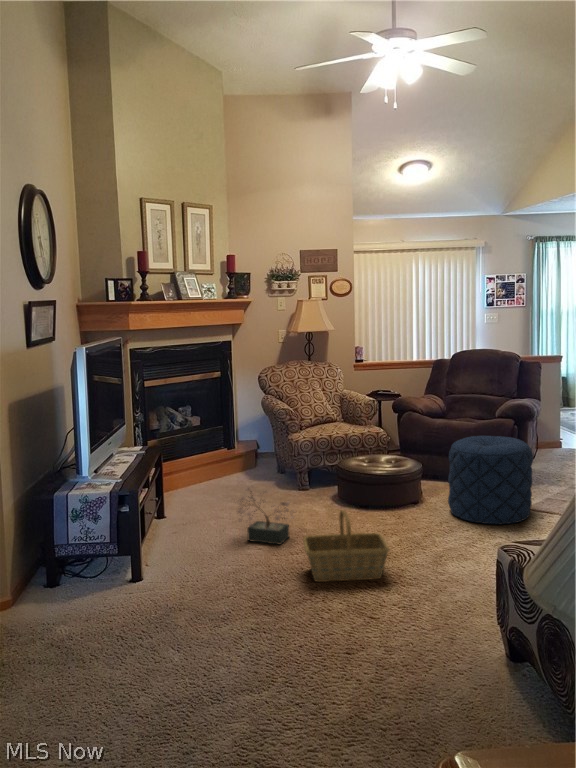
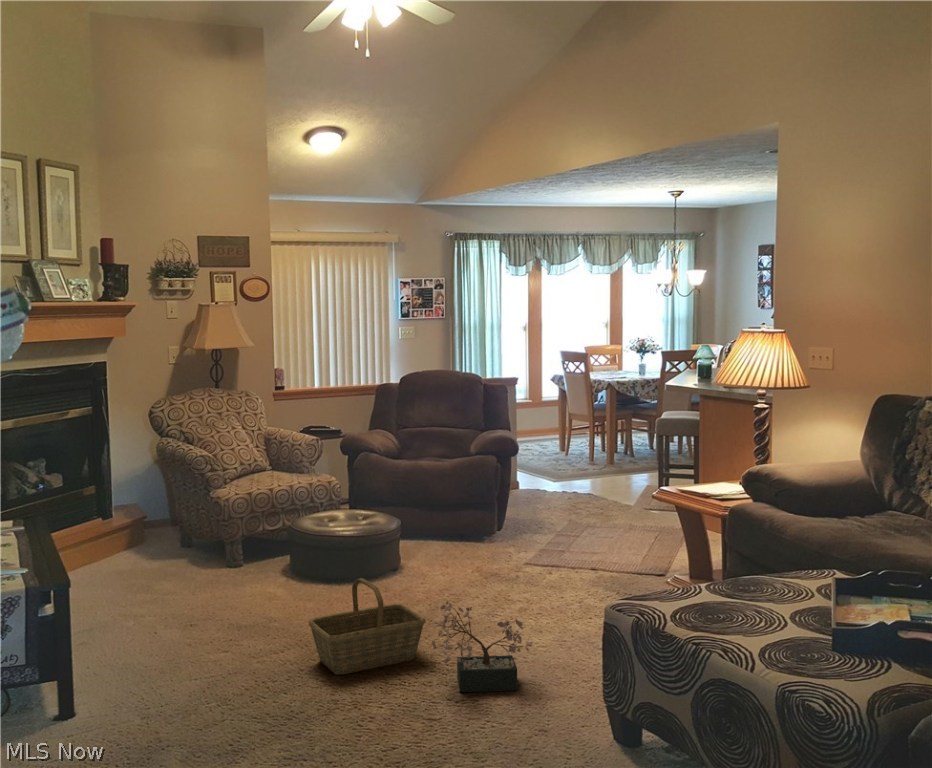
pouf: present [448,436,533,524] -> none [439,475,536,581]
decorative plant: present [237,487,294,544] -> present [432,601,532,692]

